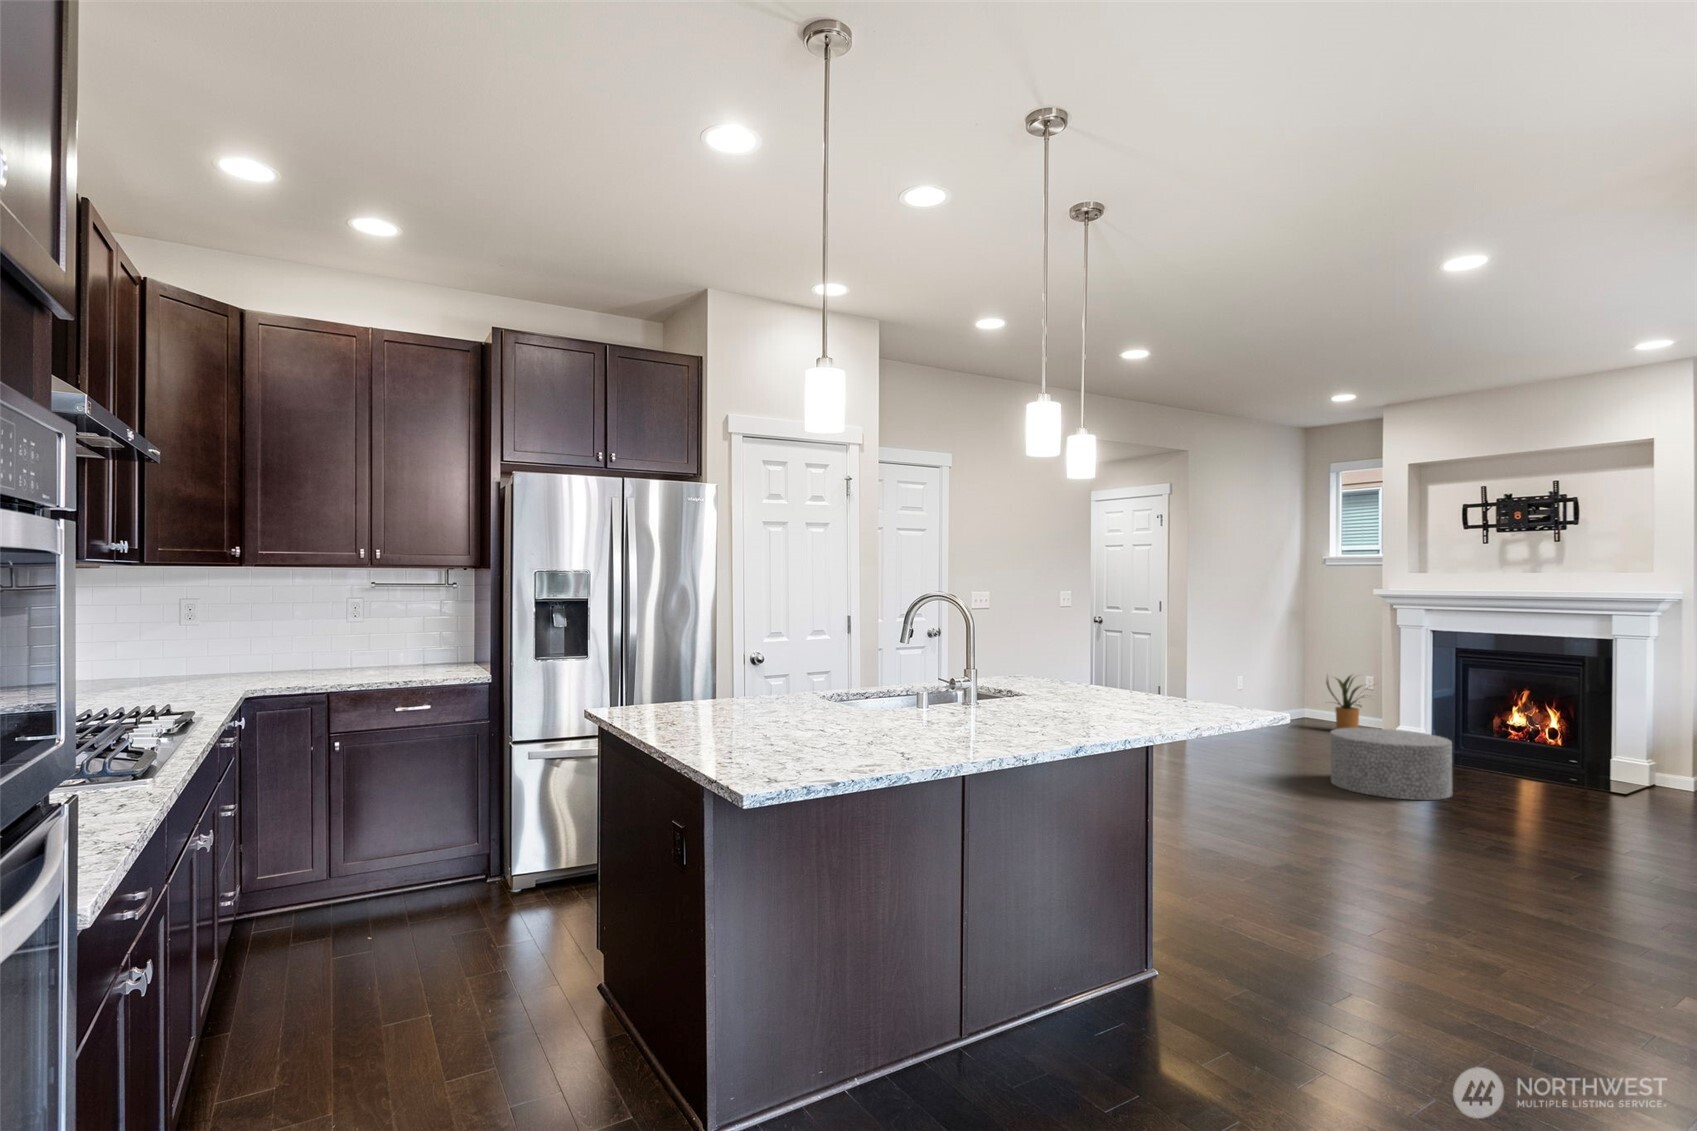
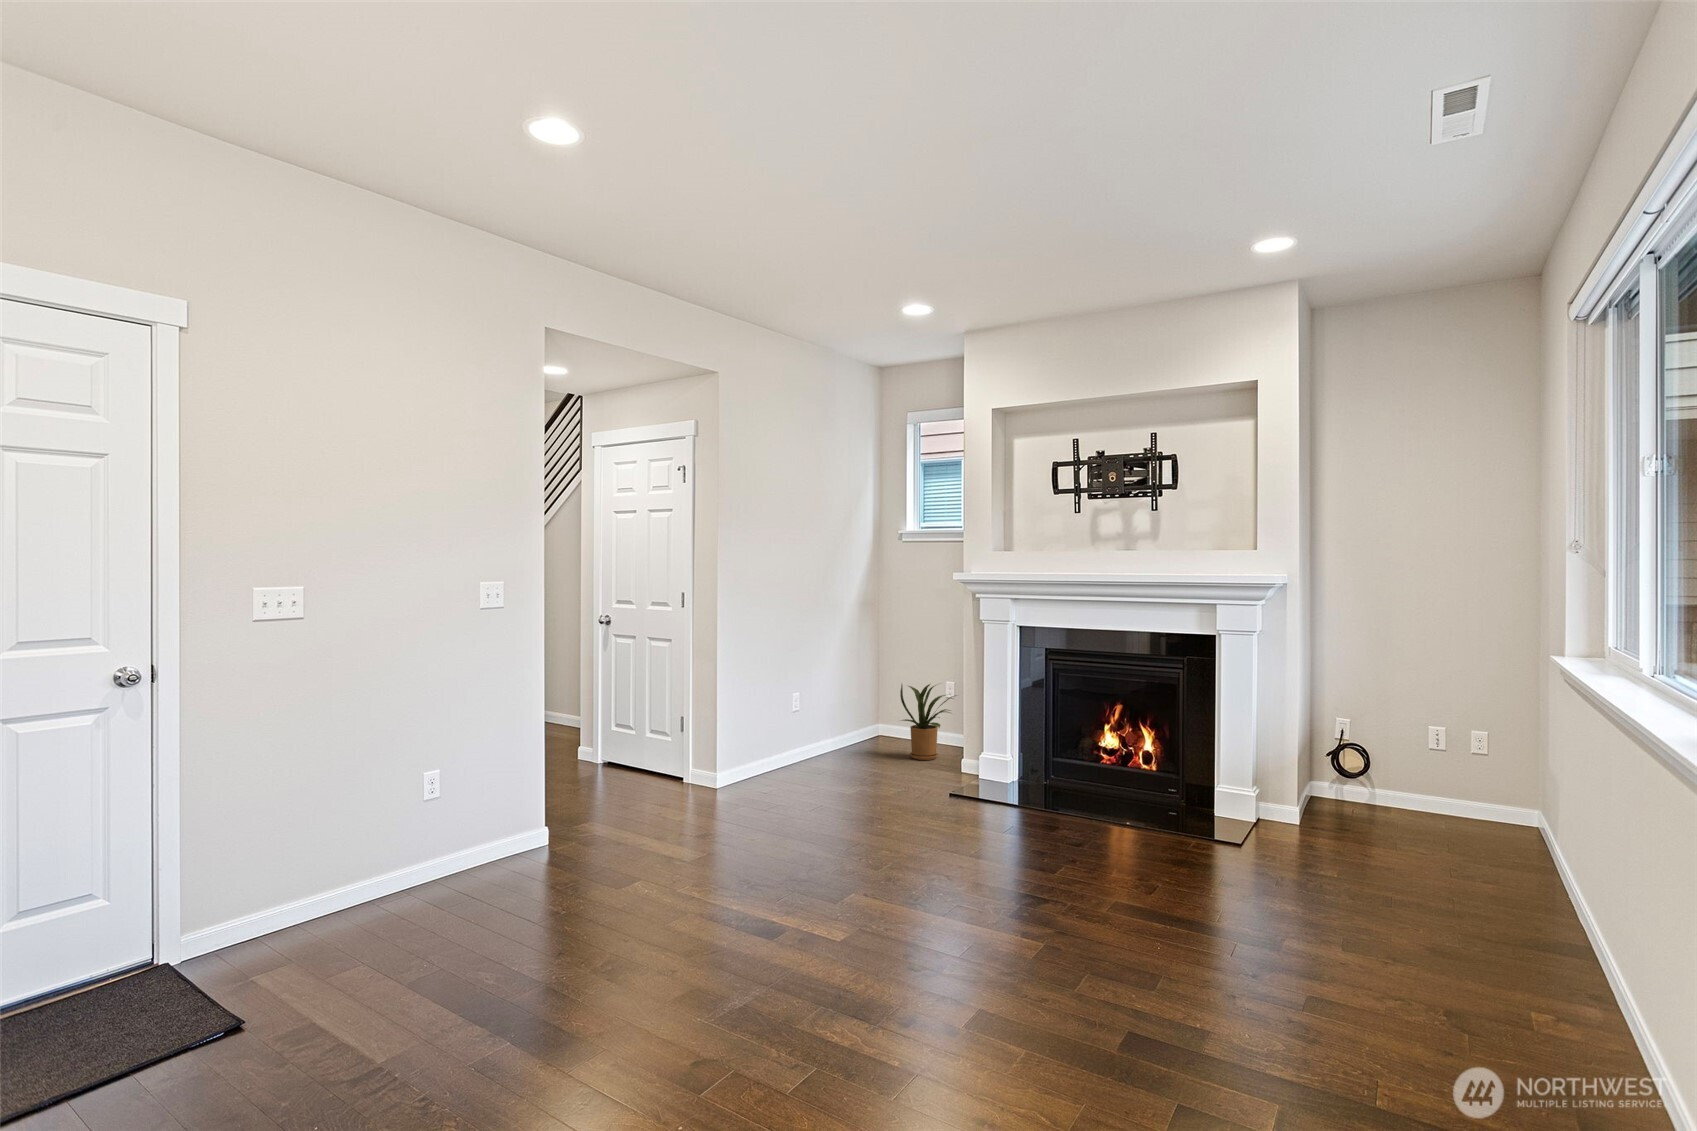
ottoman: present [1331,728,1452,800] -> none [885,781,1044,908]

